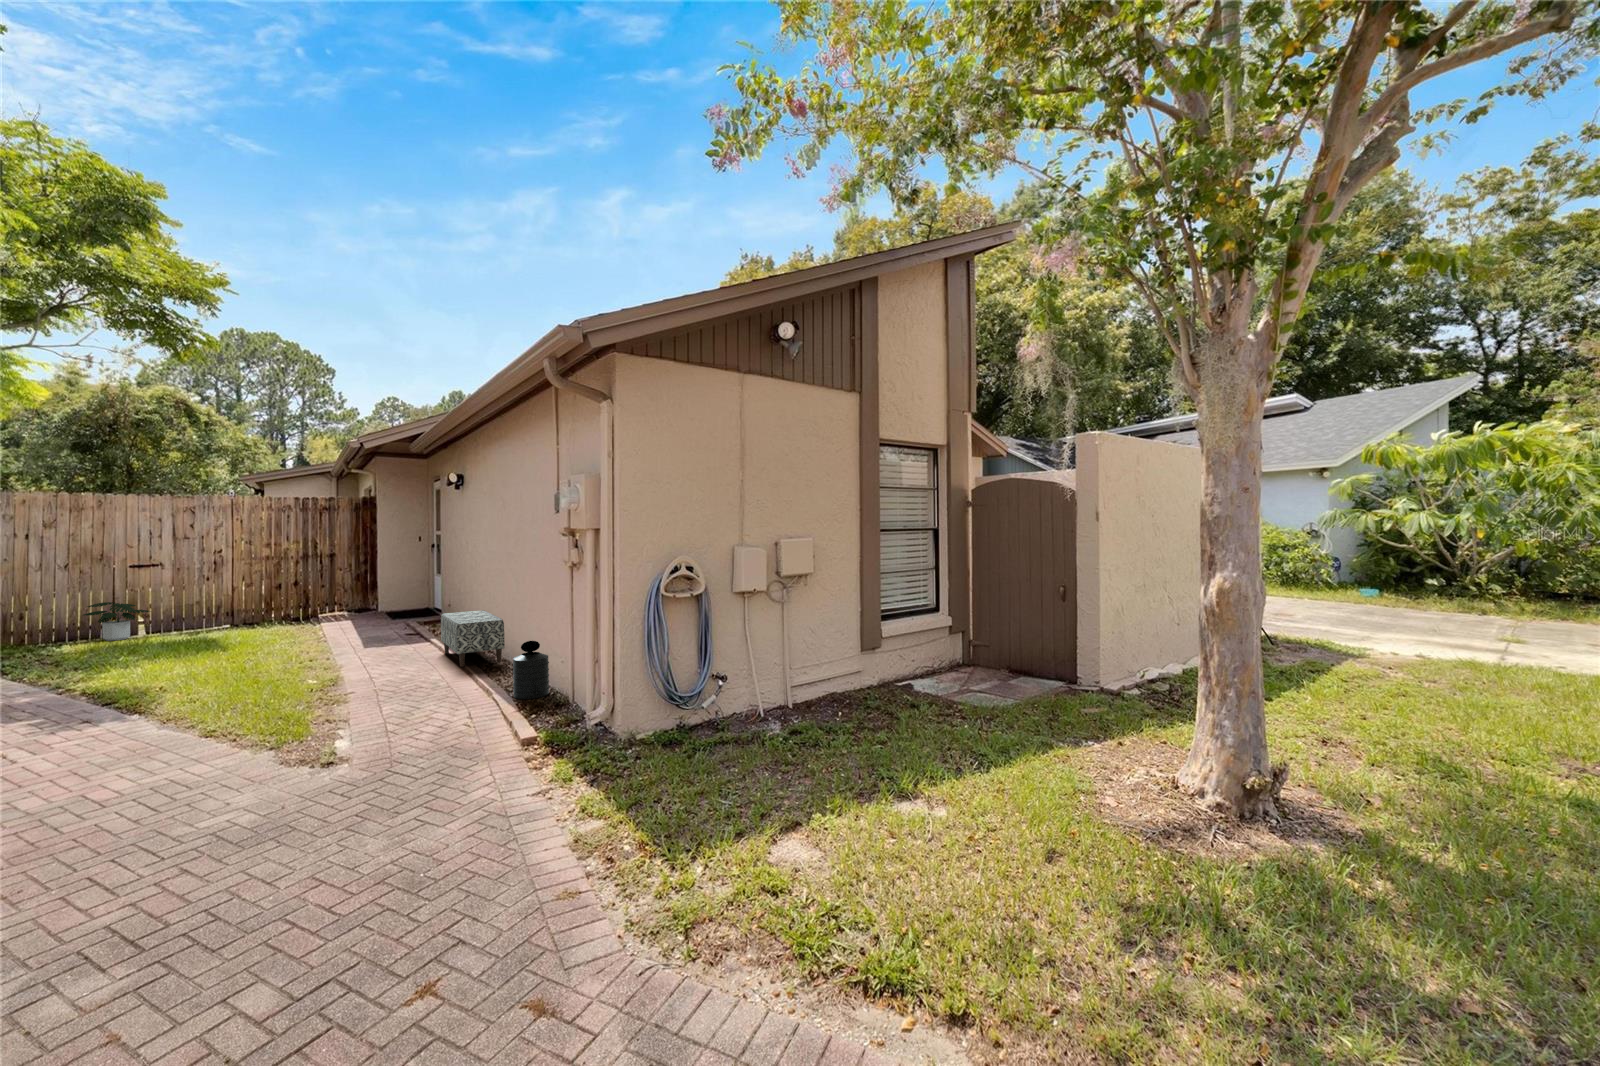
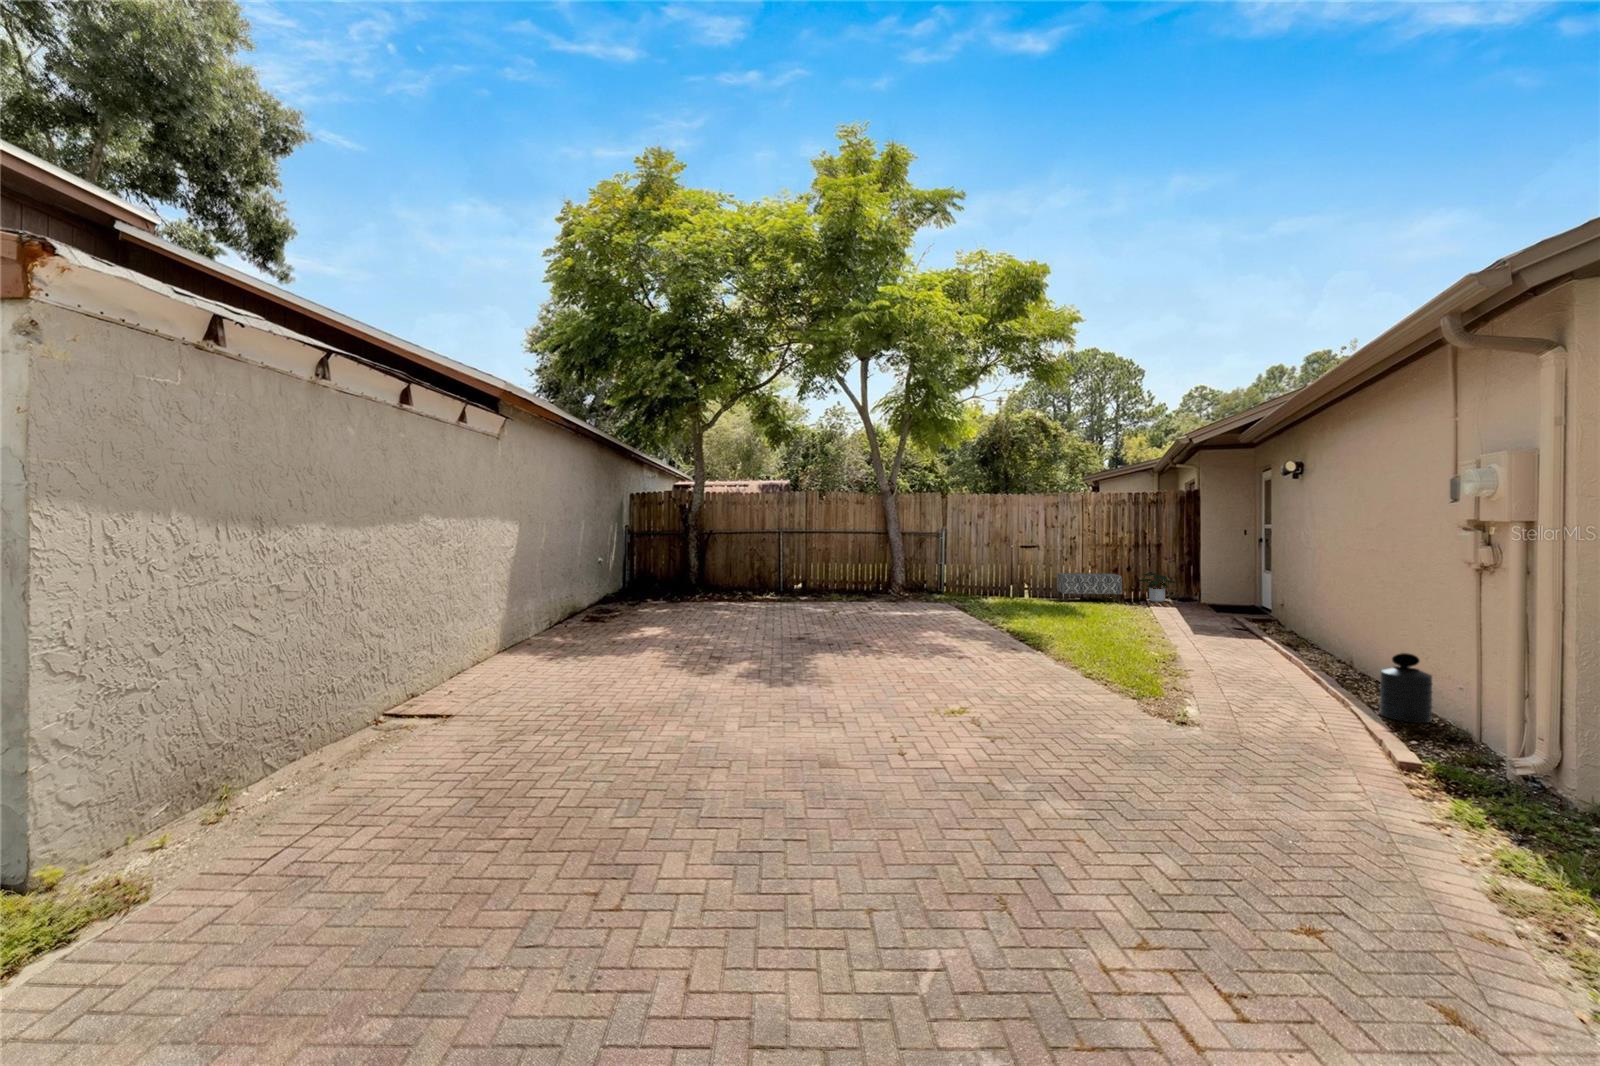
potted plant: present [84,602,149,641] -> present [1139,573,1177,602]
bench: present [441,610,505,667] -> present [1057,573,1122,602]

